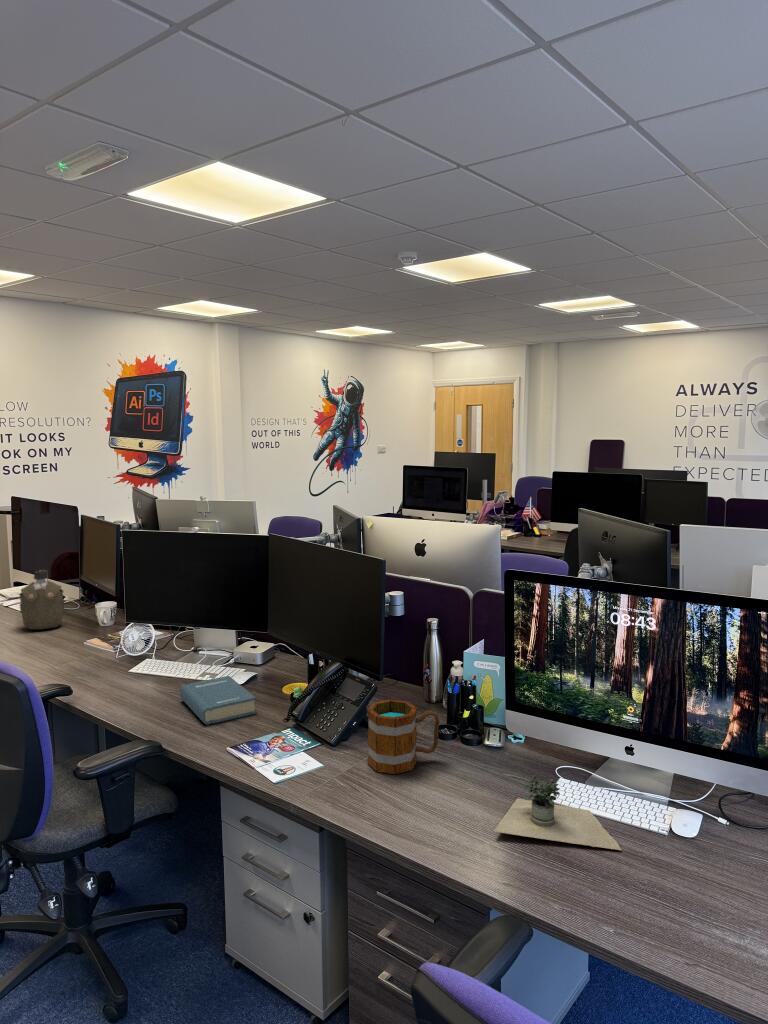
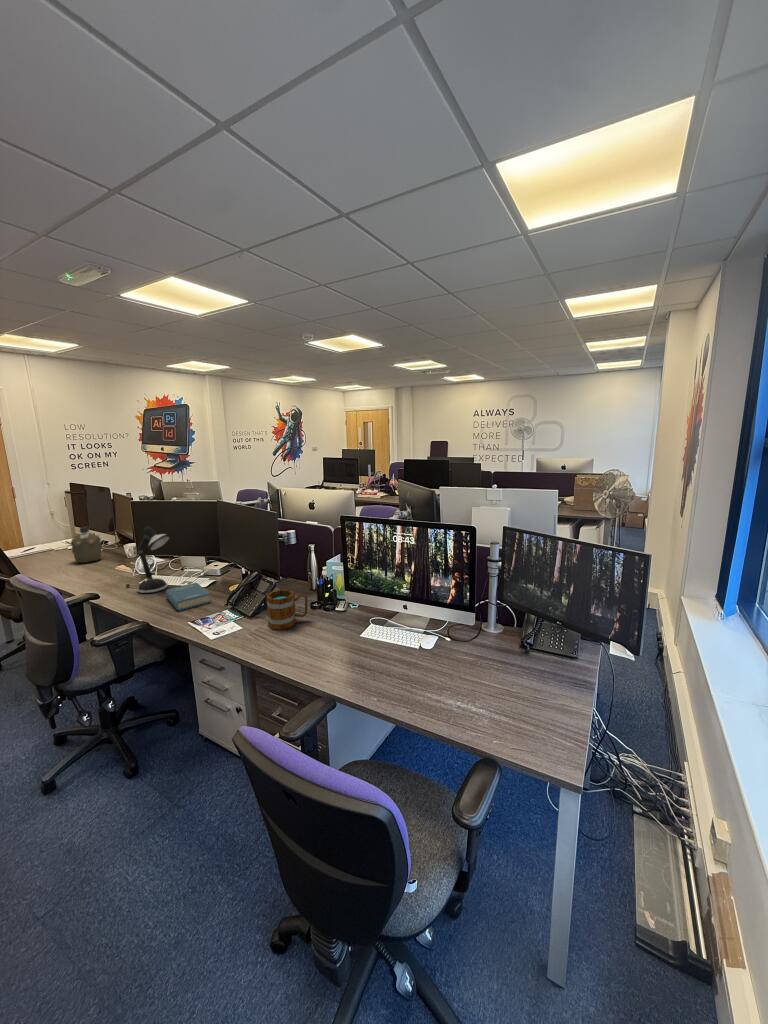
desk lamp: none [108,574,190,688] -> present [125,526,170,593]
potted plant: present [494,775,668,850] -> none [326,623,414,659]

